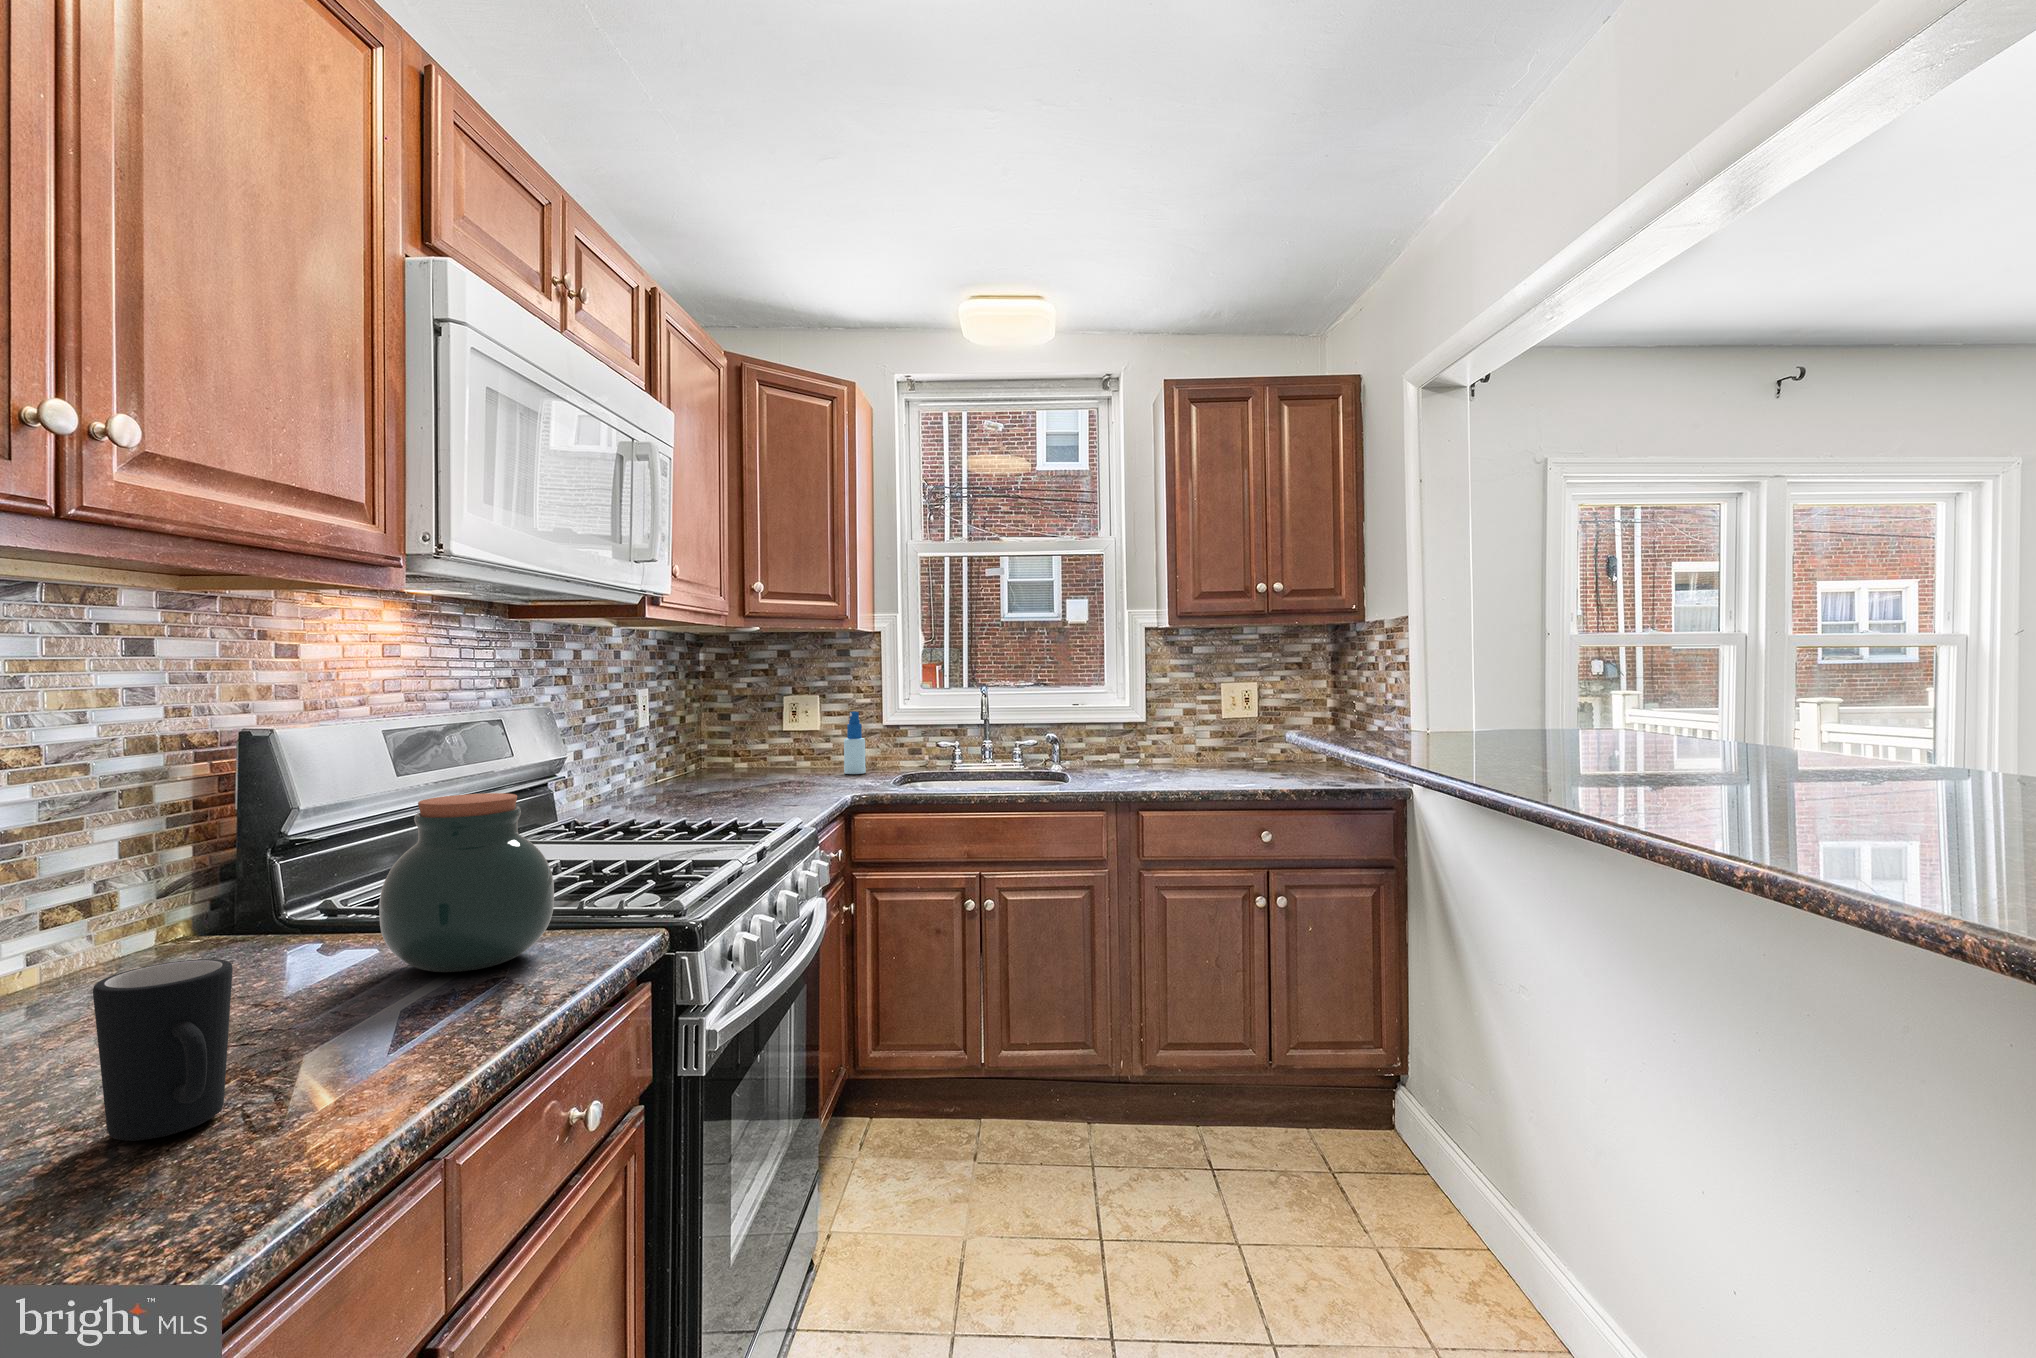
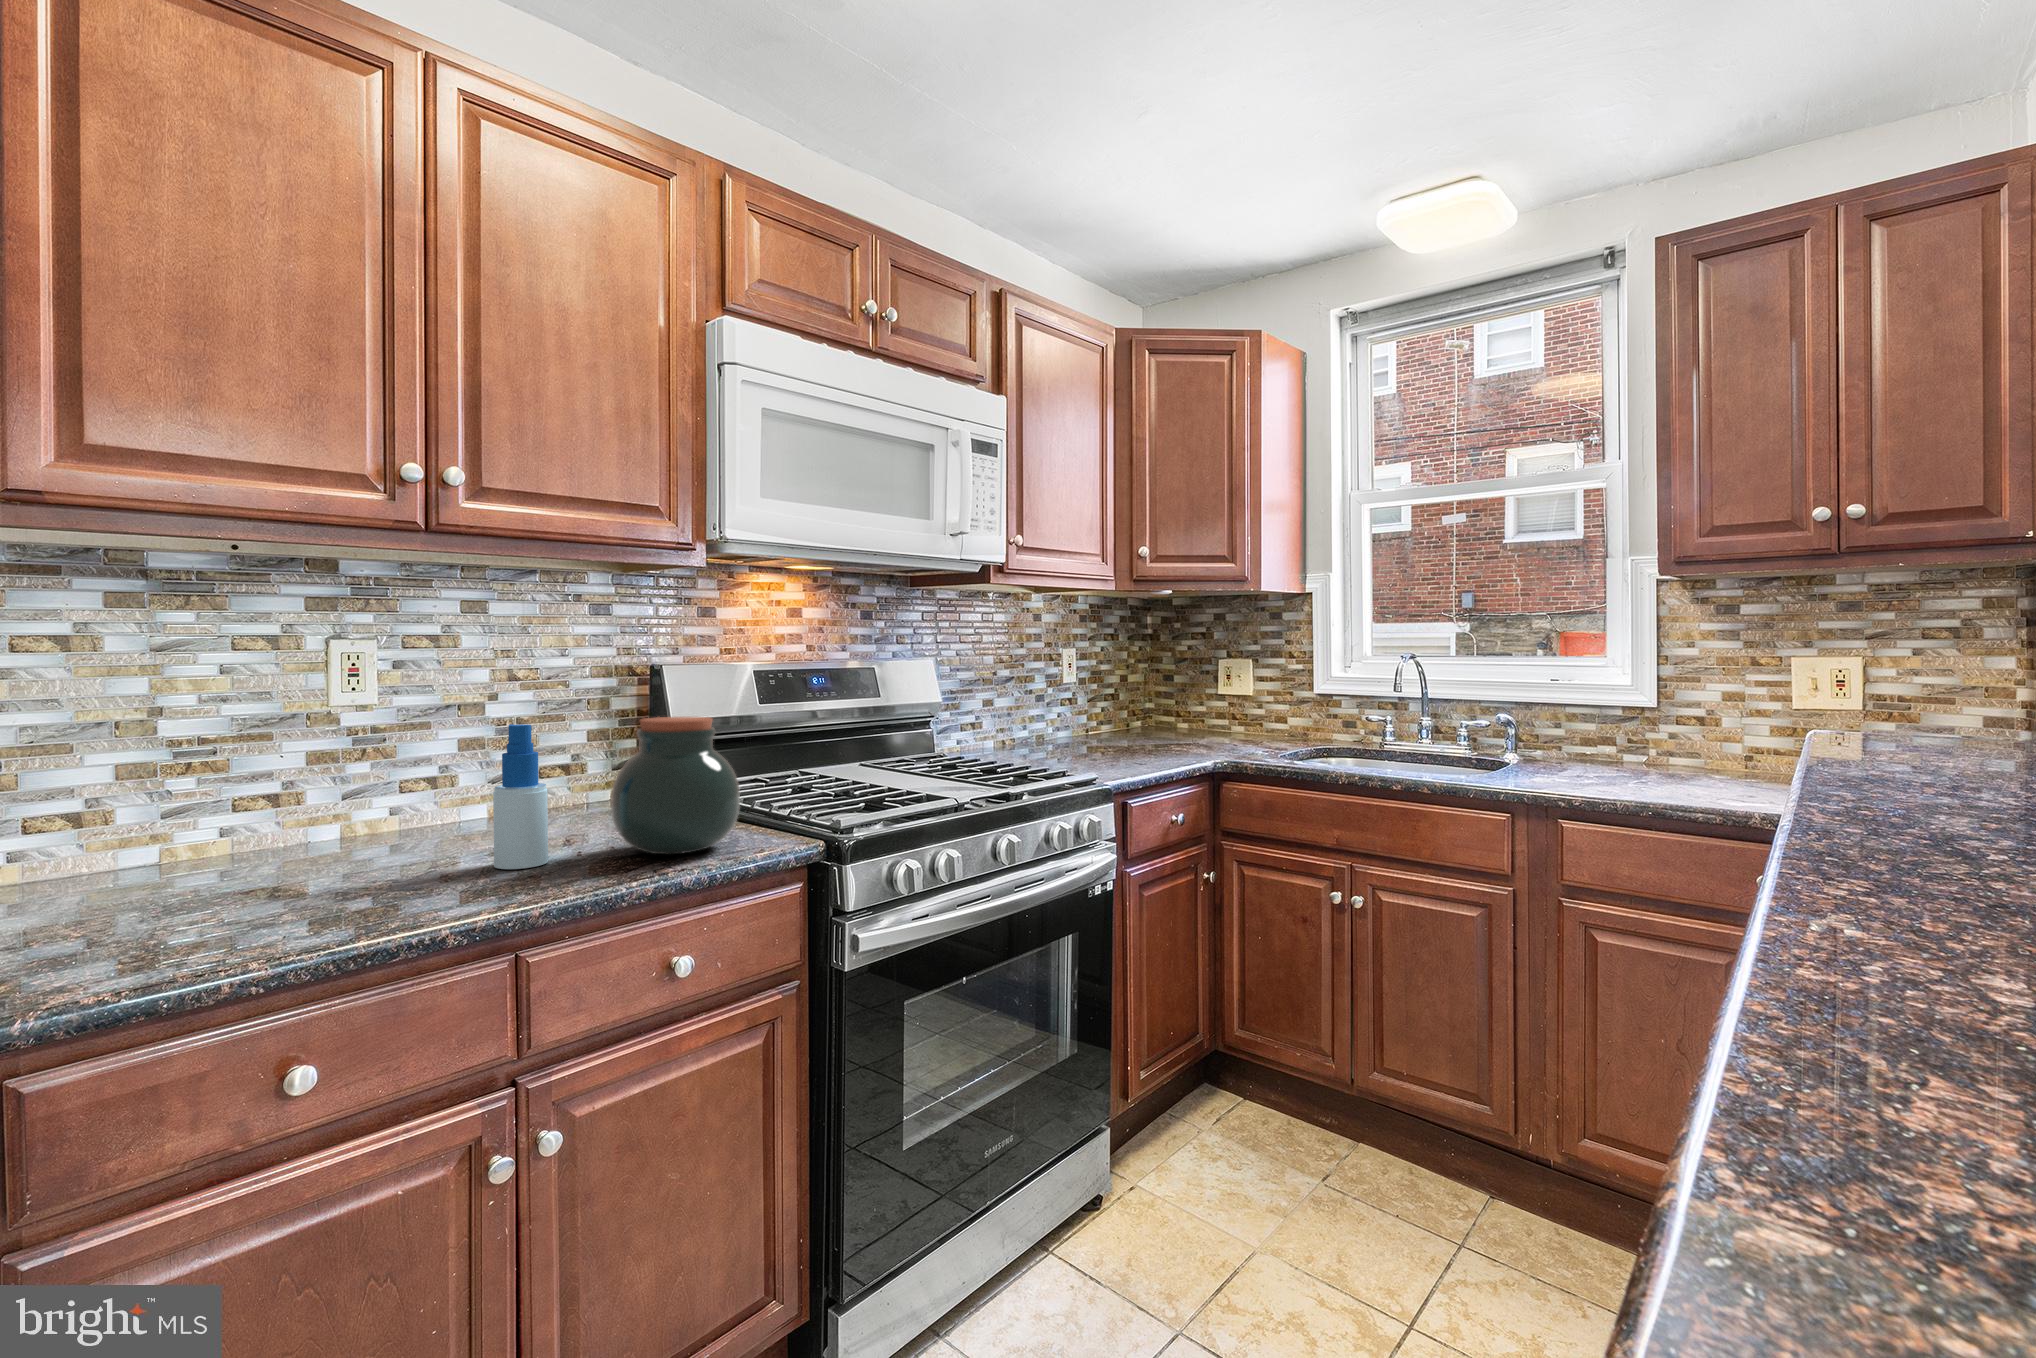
spray bottle: present [844,712,866,774] -> present [493,724,548,869]
mug: present [93,959,233,1141] -> none [310,804,395,915]

